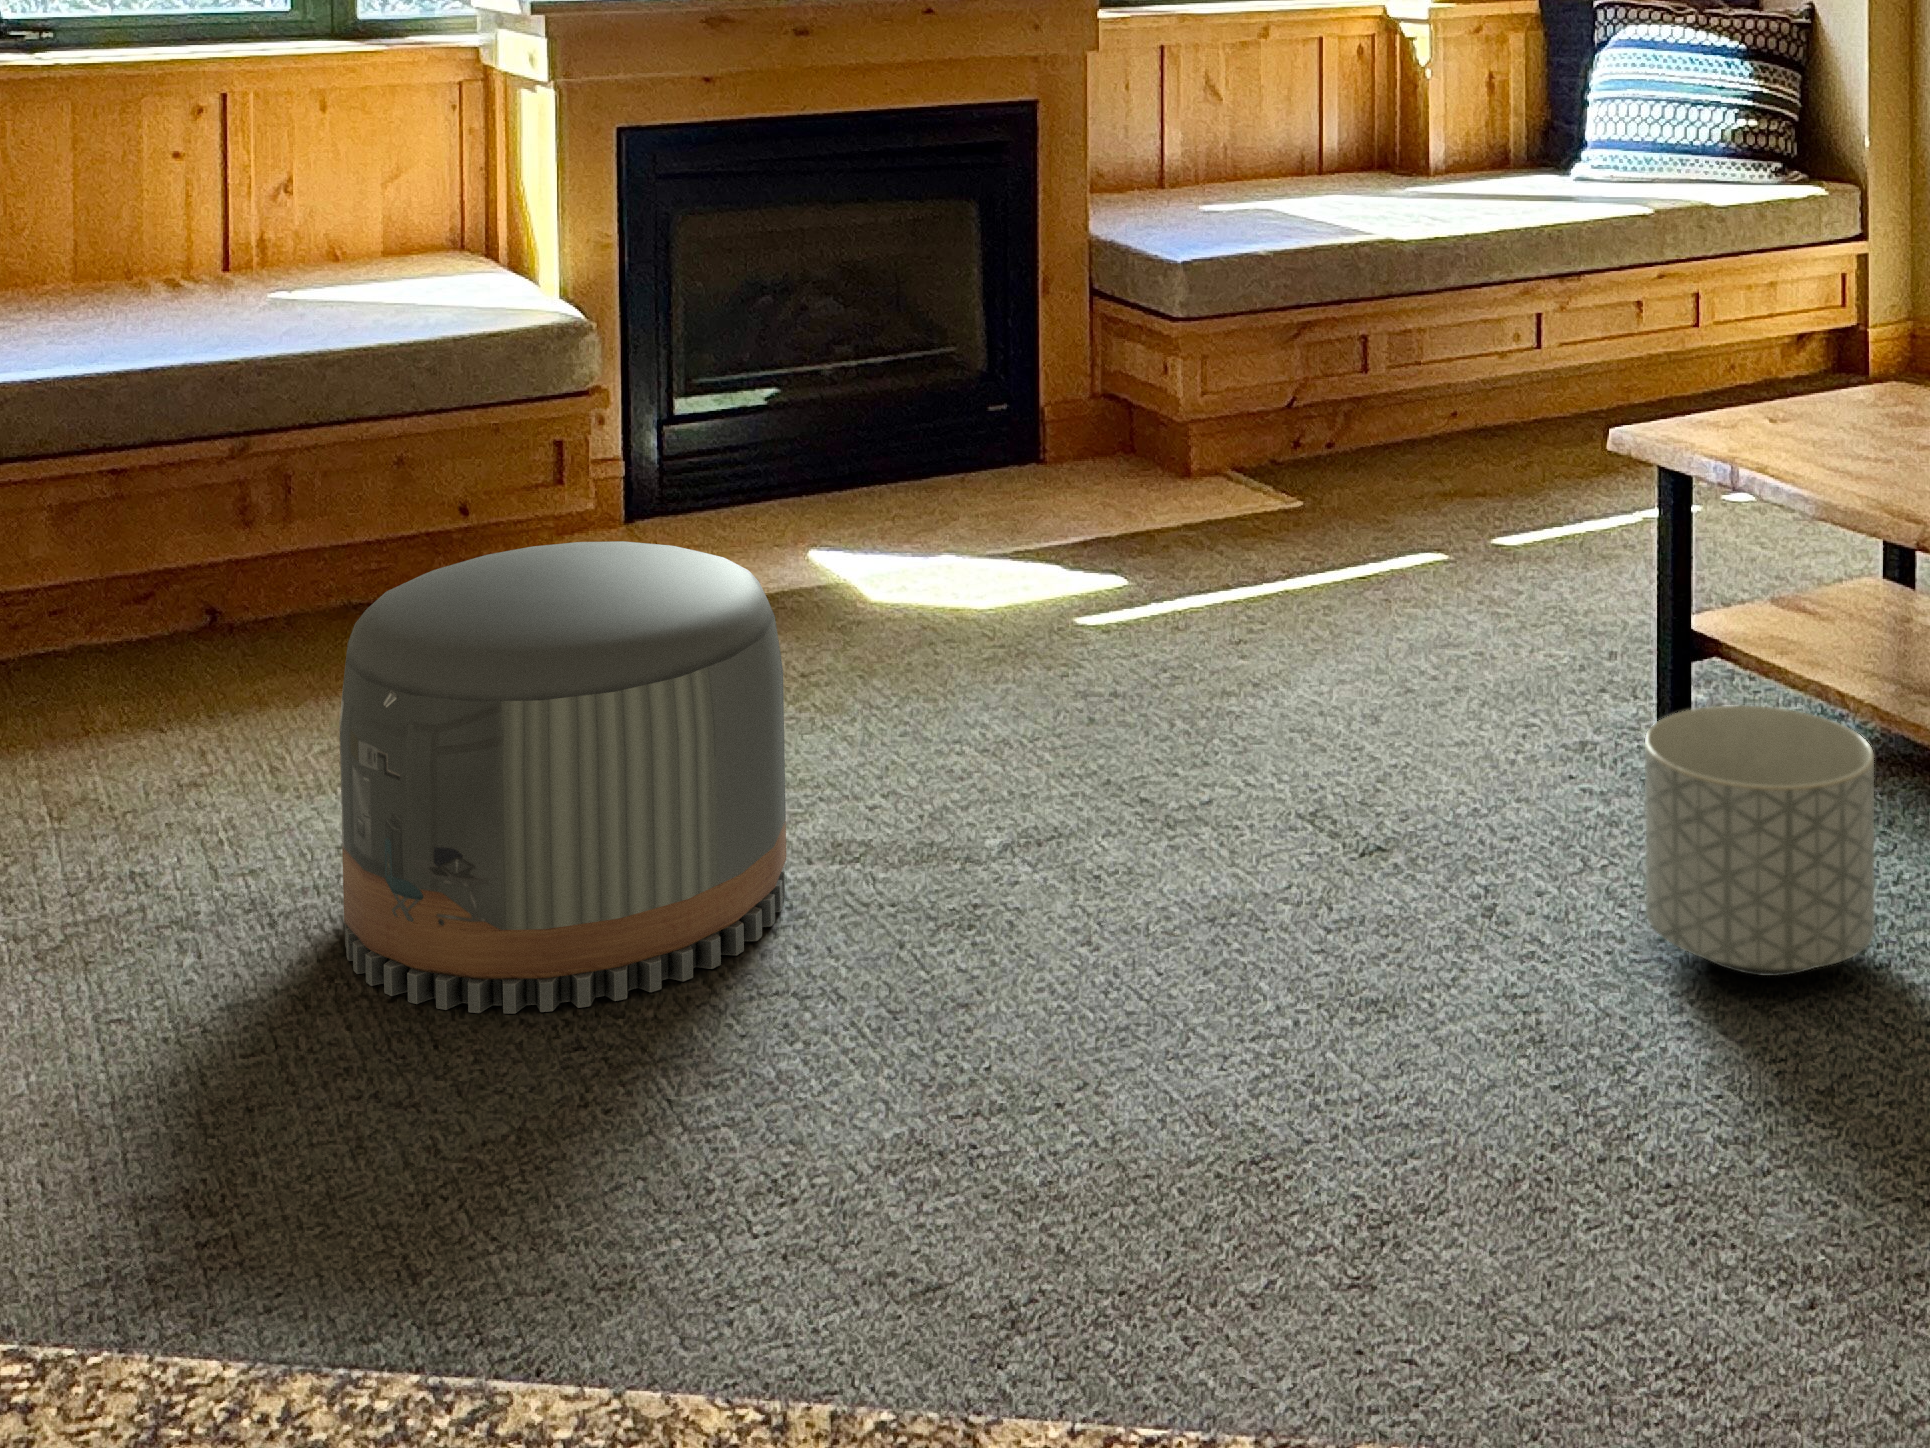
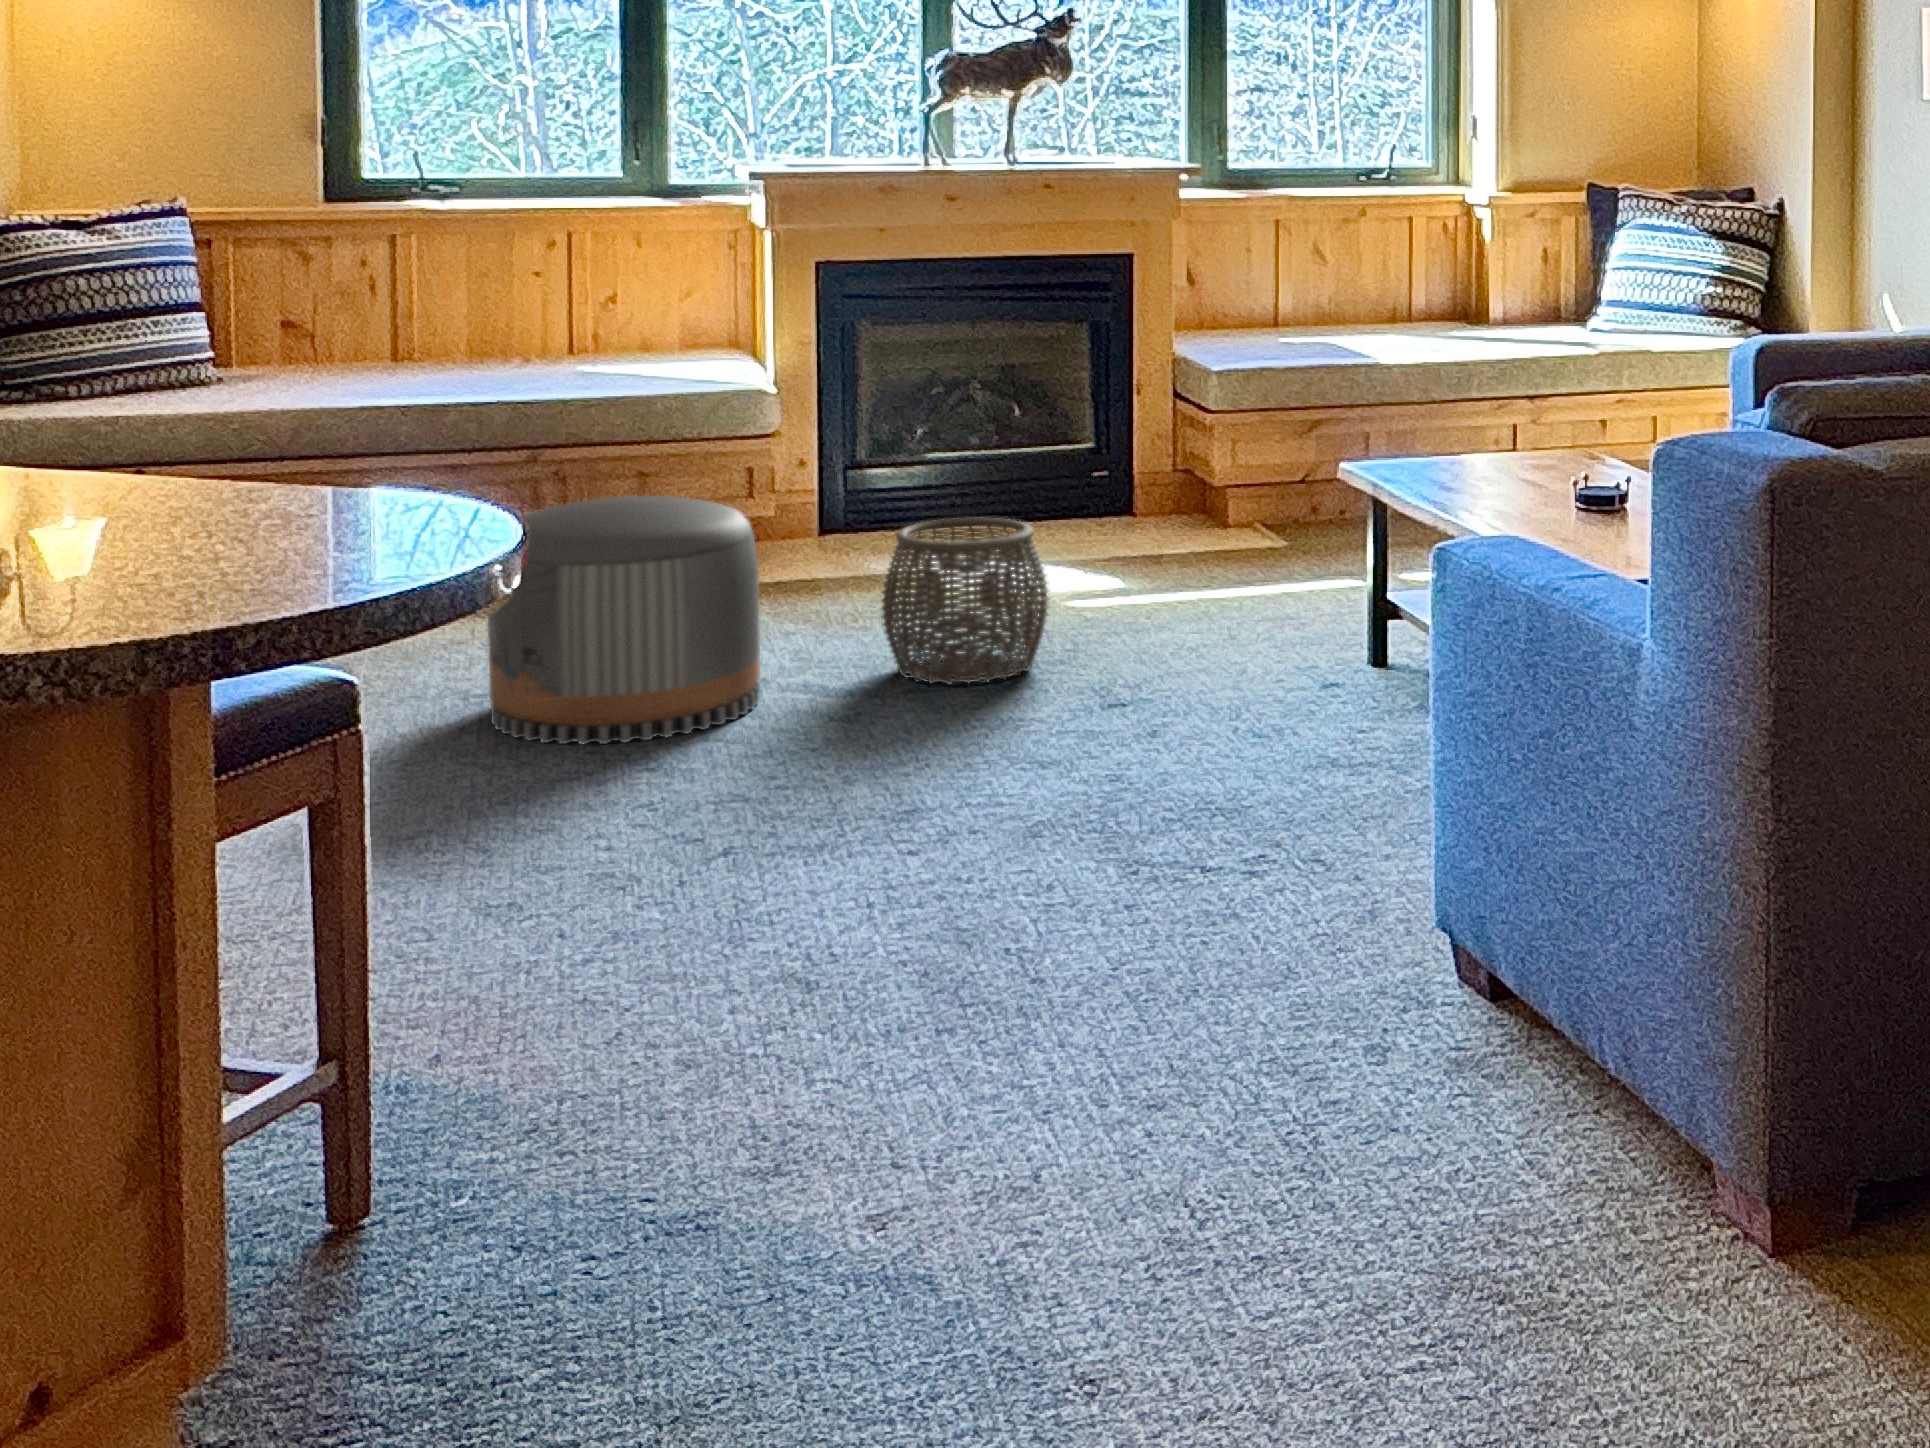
woven basket: none [925,532,1189,817] -> present [881,518,1049,685]
planter: present [1645,706,1874,976] -> none [1222,618,1359,770]

